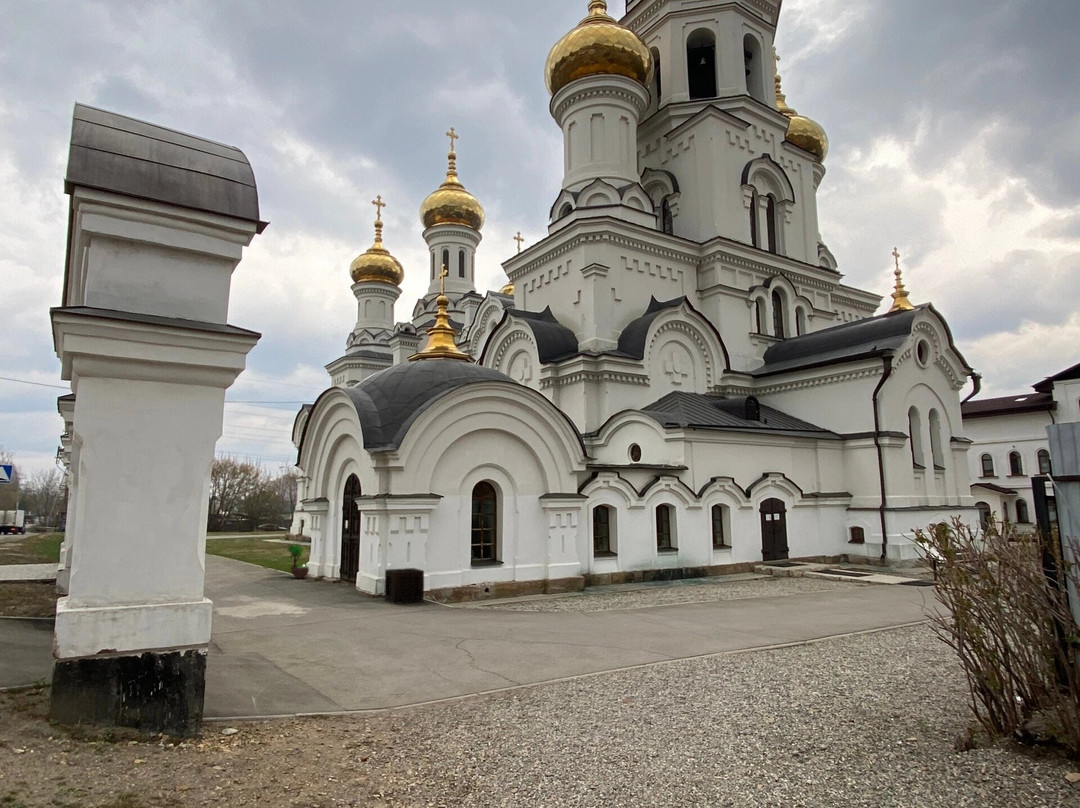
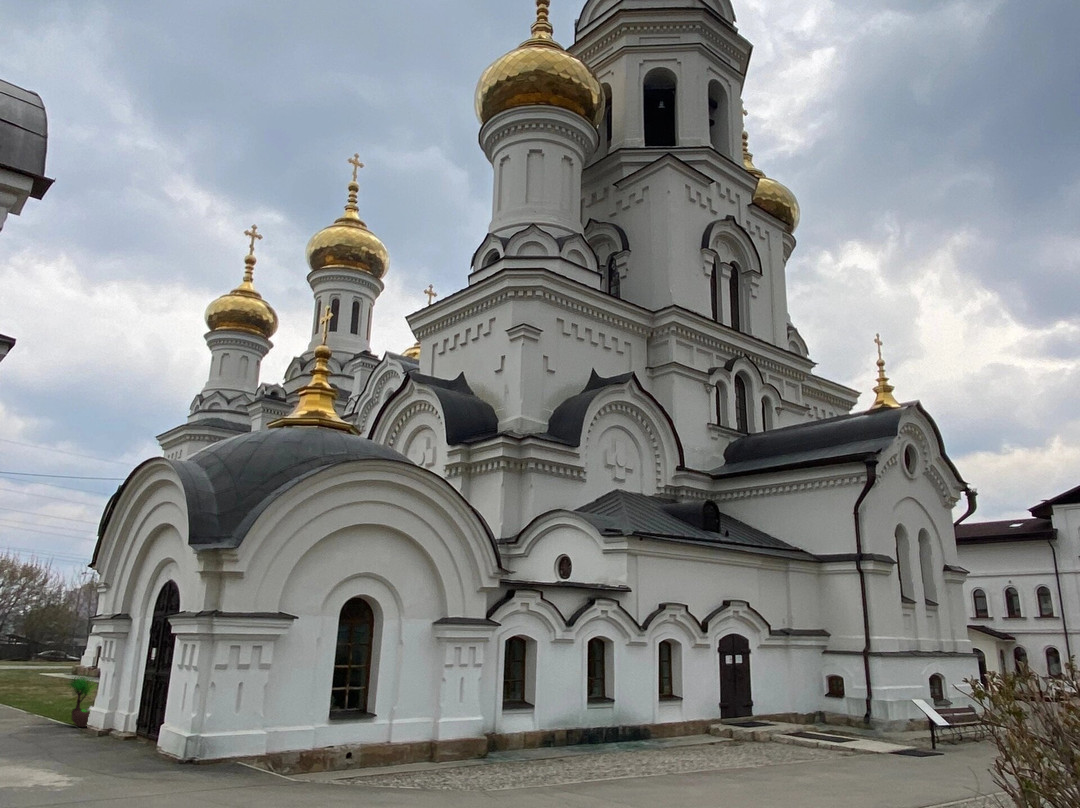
wooden crate: present [384,568,424,604] -> none [197,720,260,774]

